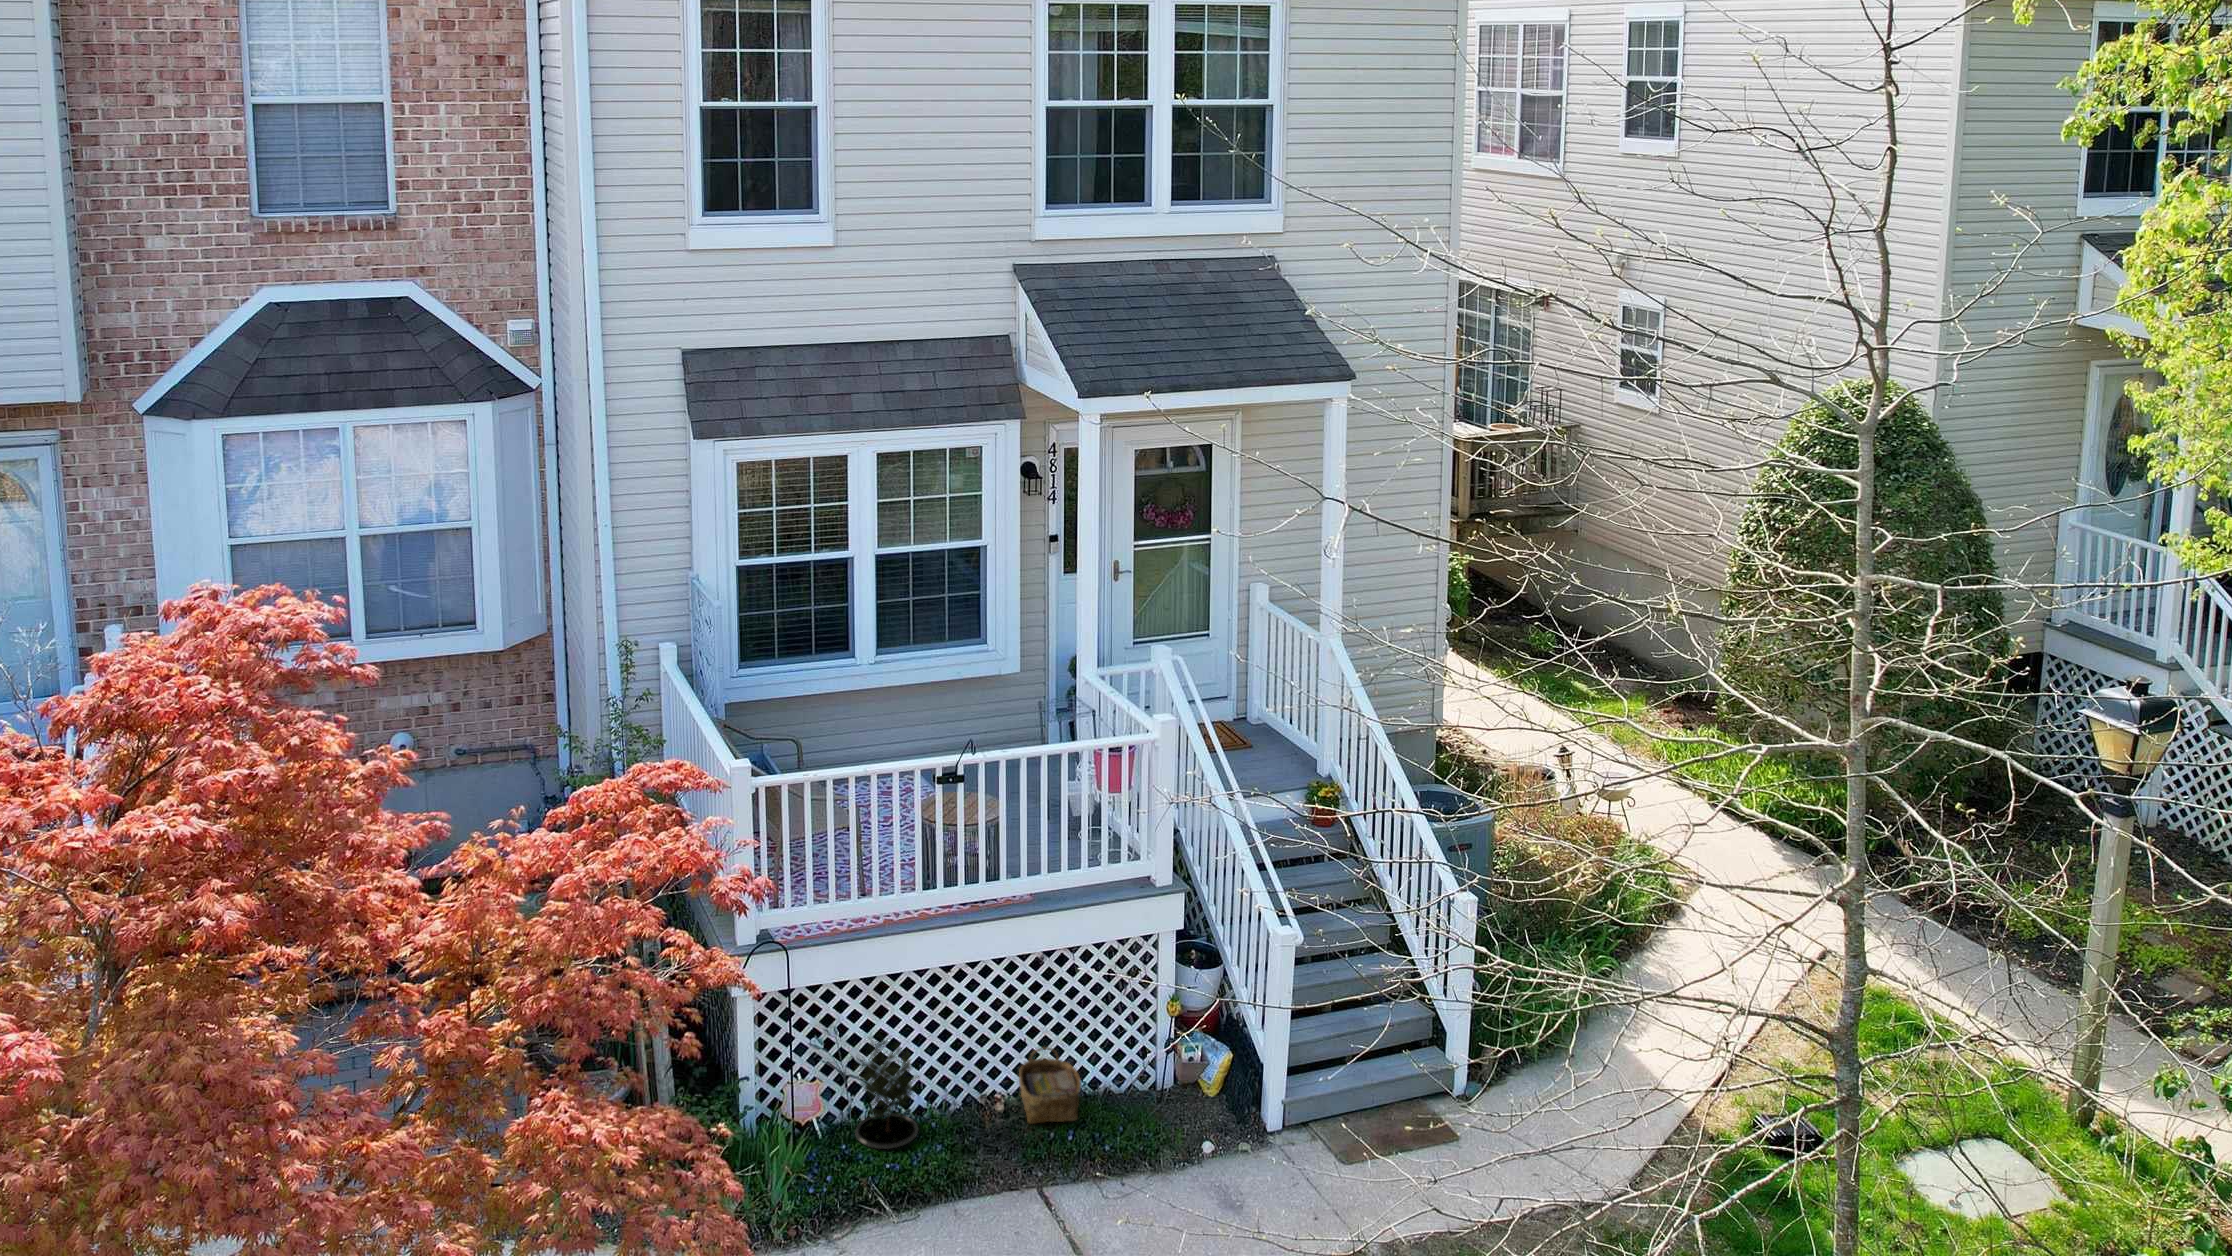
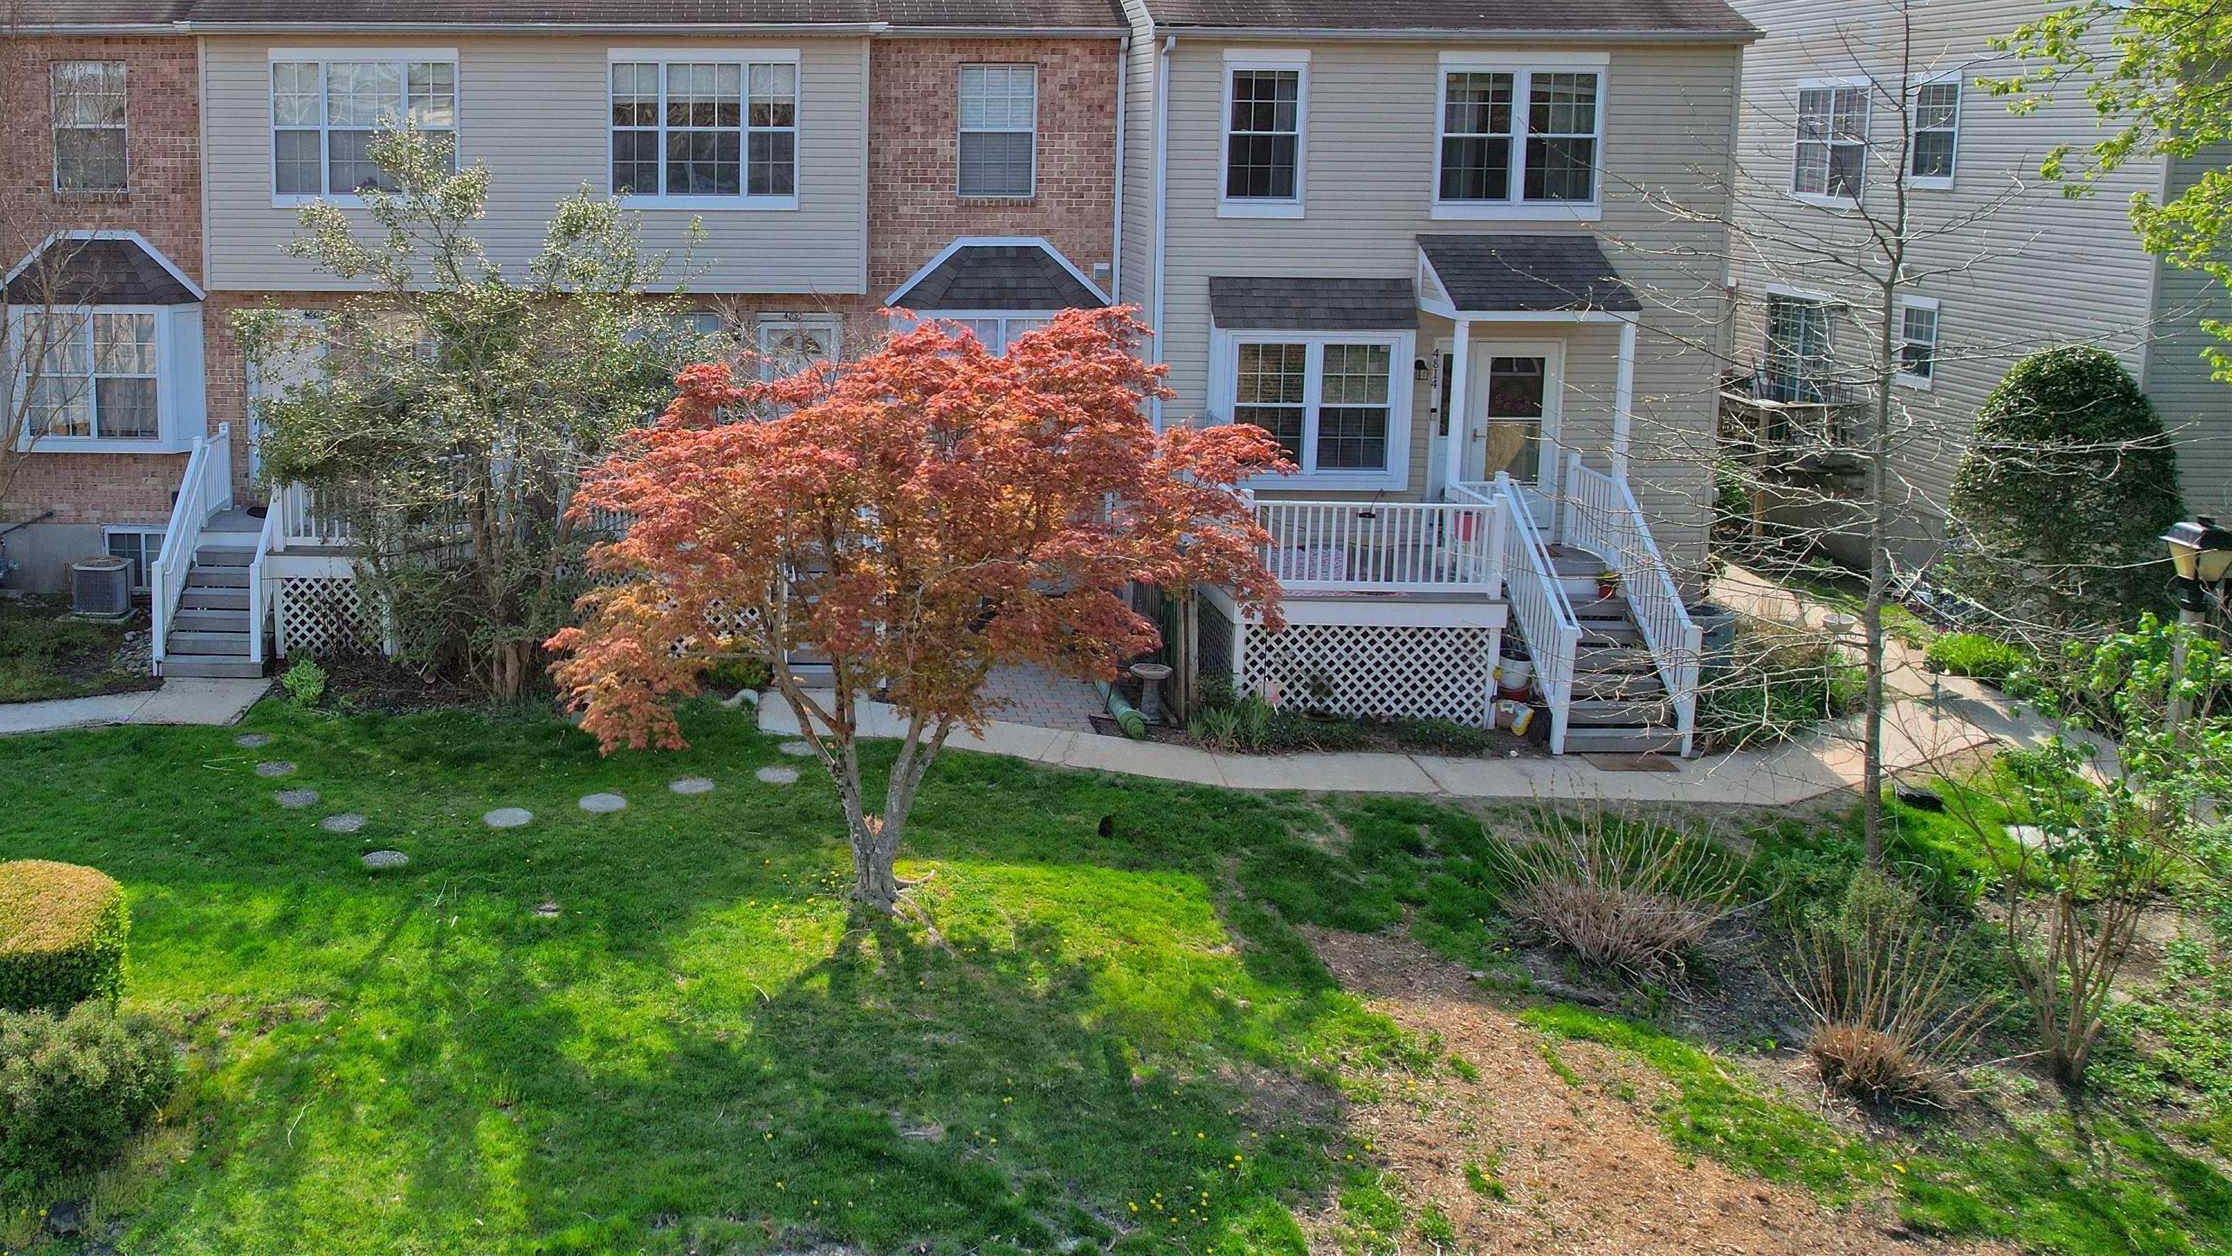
woven basket: present [1019,1047,1081,1124] -> none [1398,687,1437,725]

